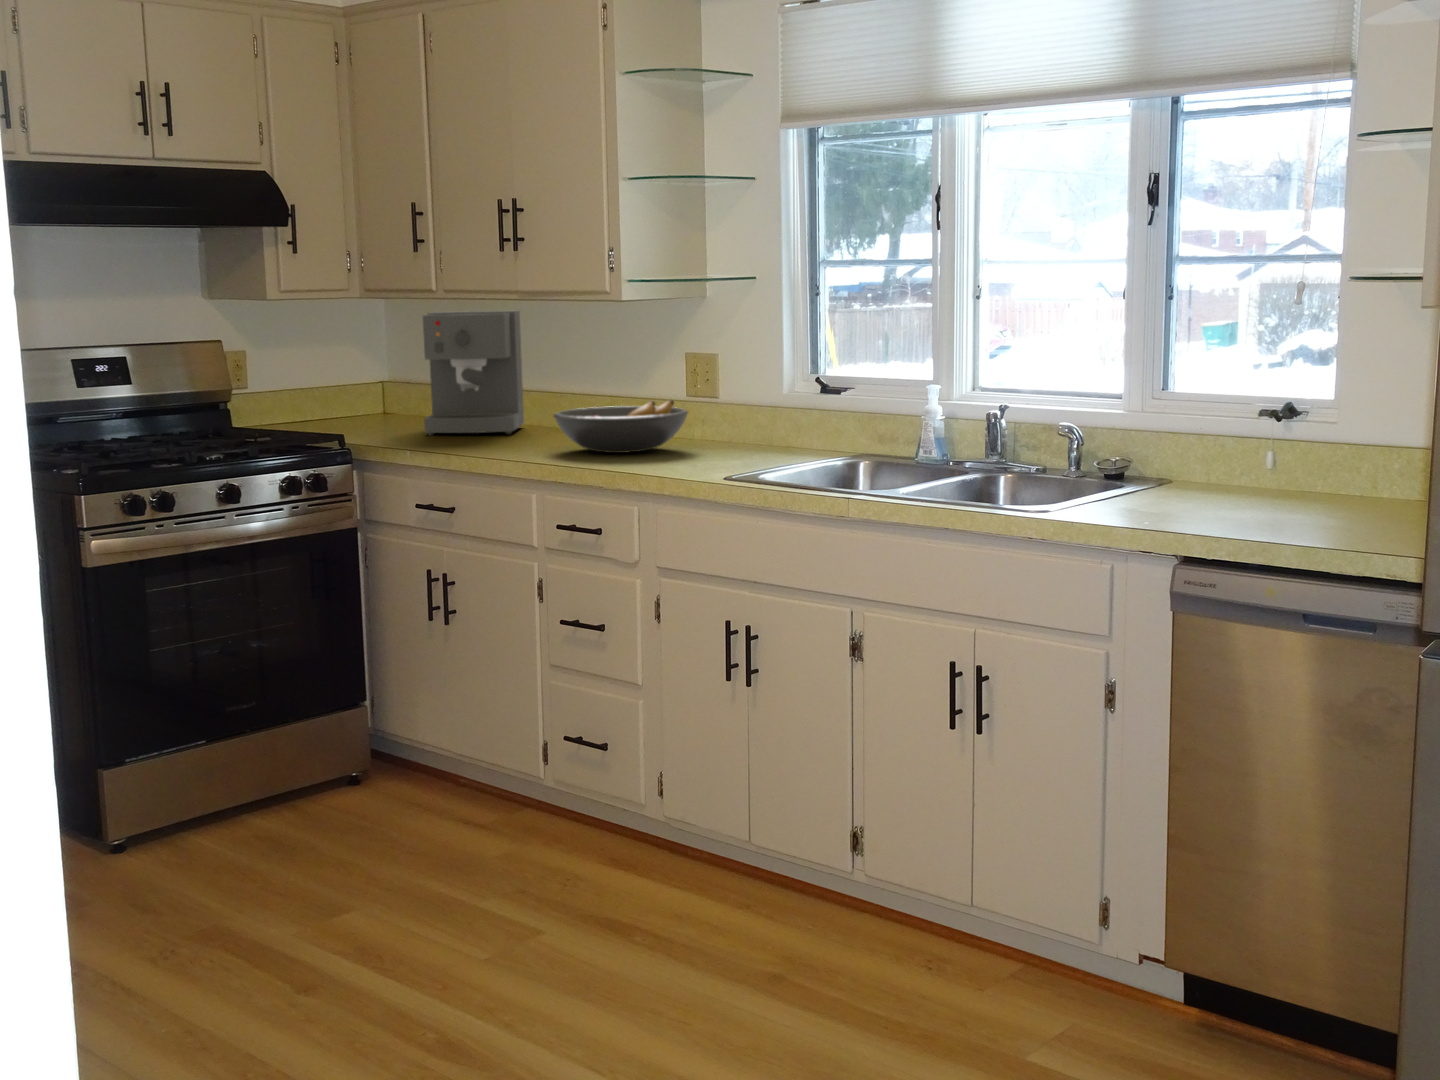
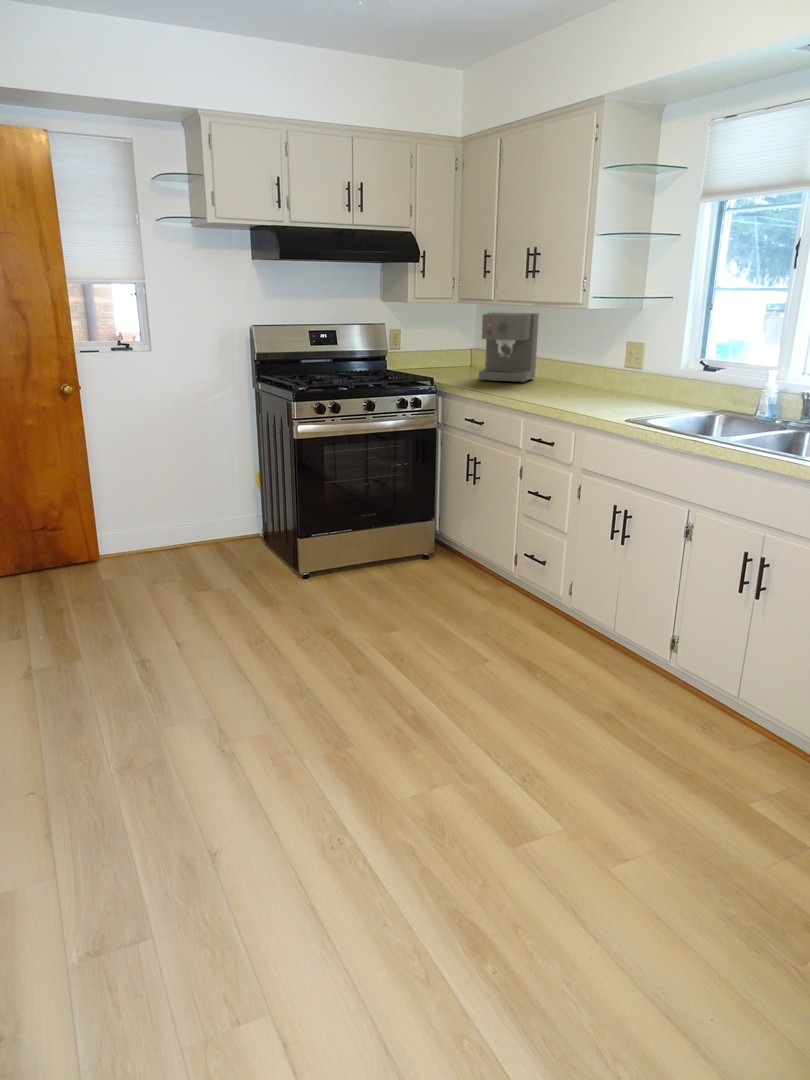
fruit bowl: present [553,400,688,453] -> none [540,370,619,399]

